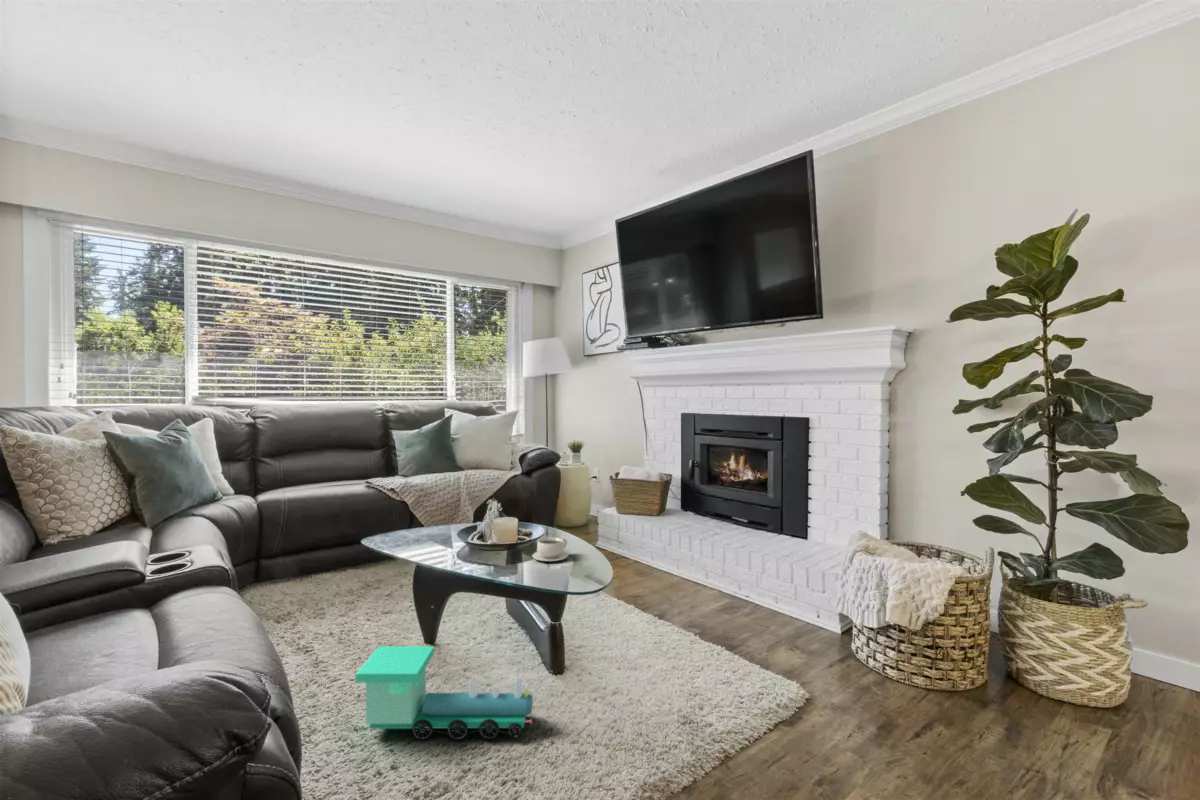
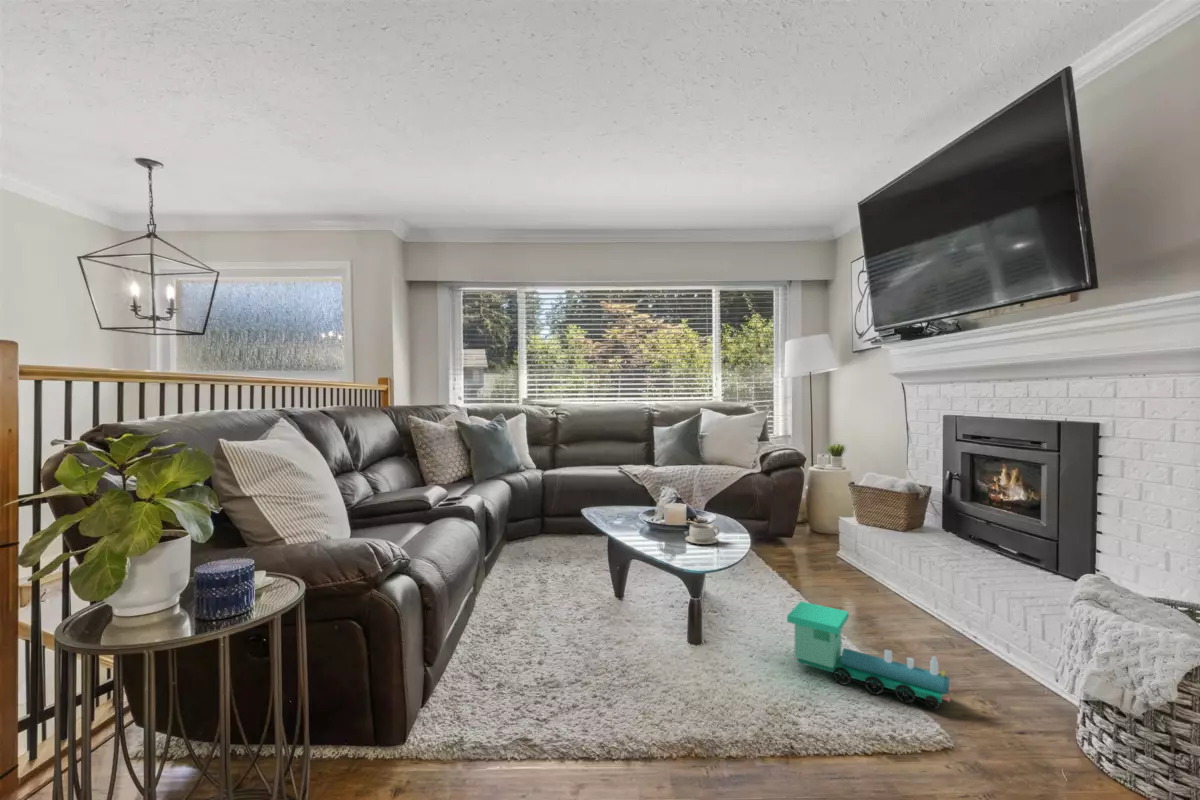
toy train: present [355,646,535,740] -> present [787,601,951,709]

